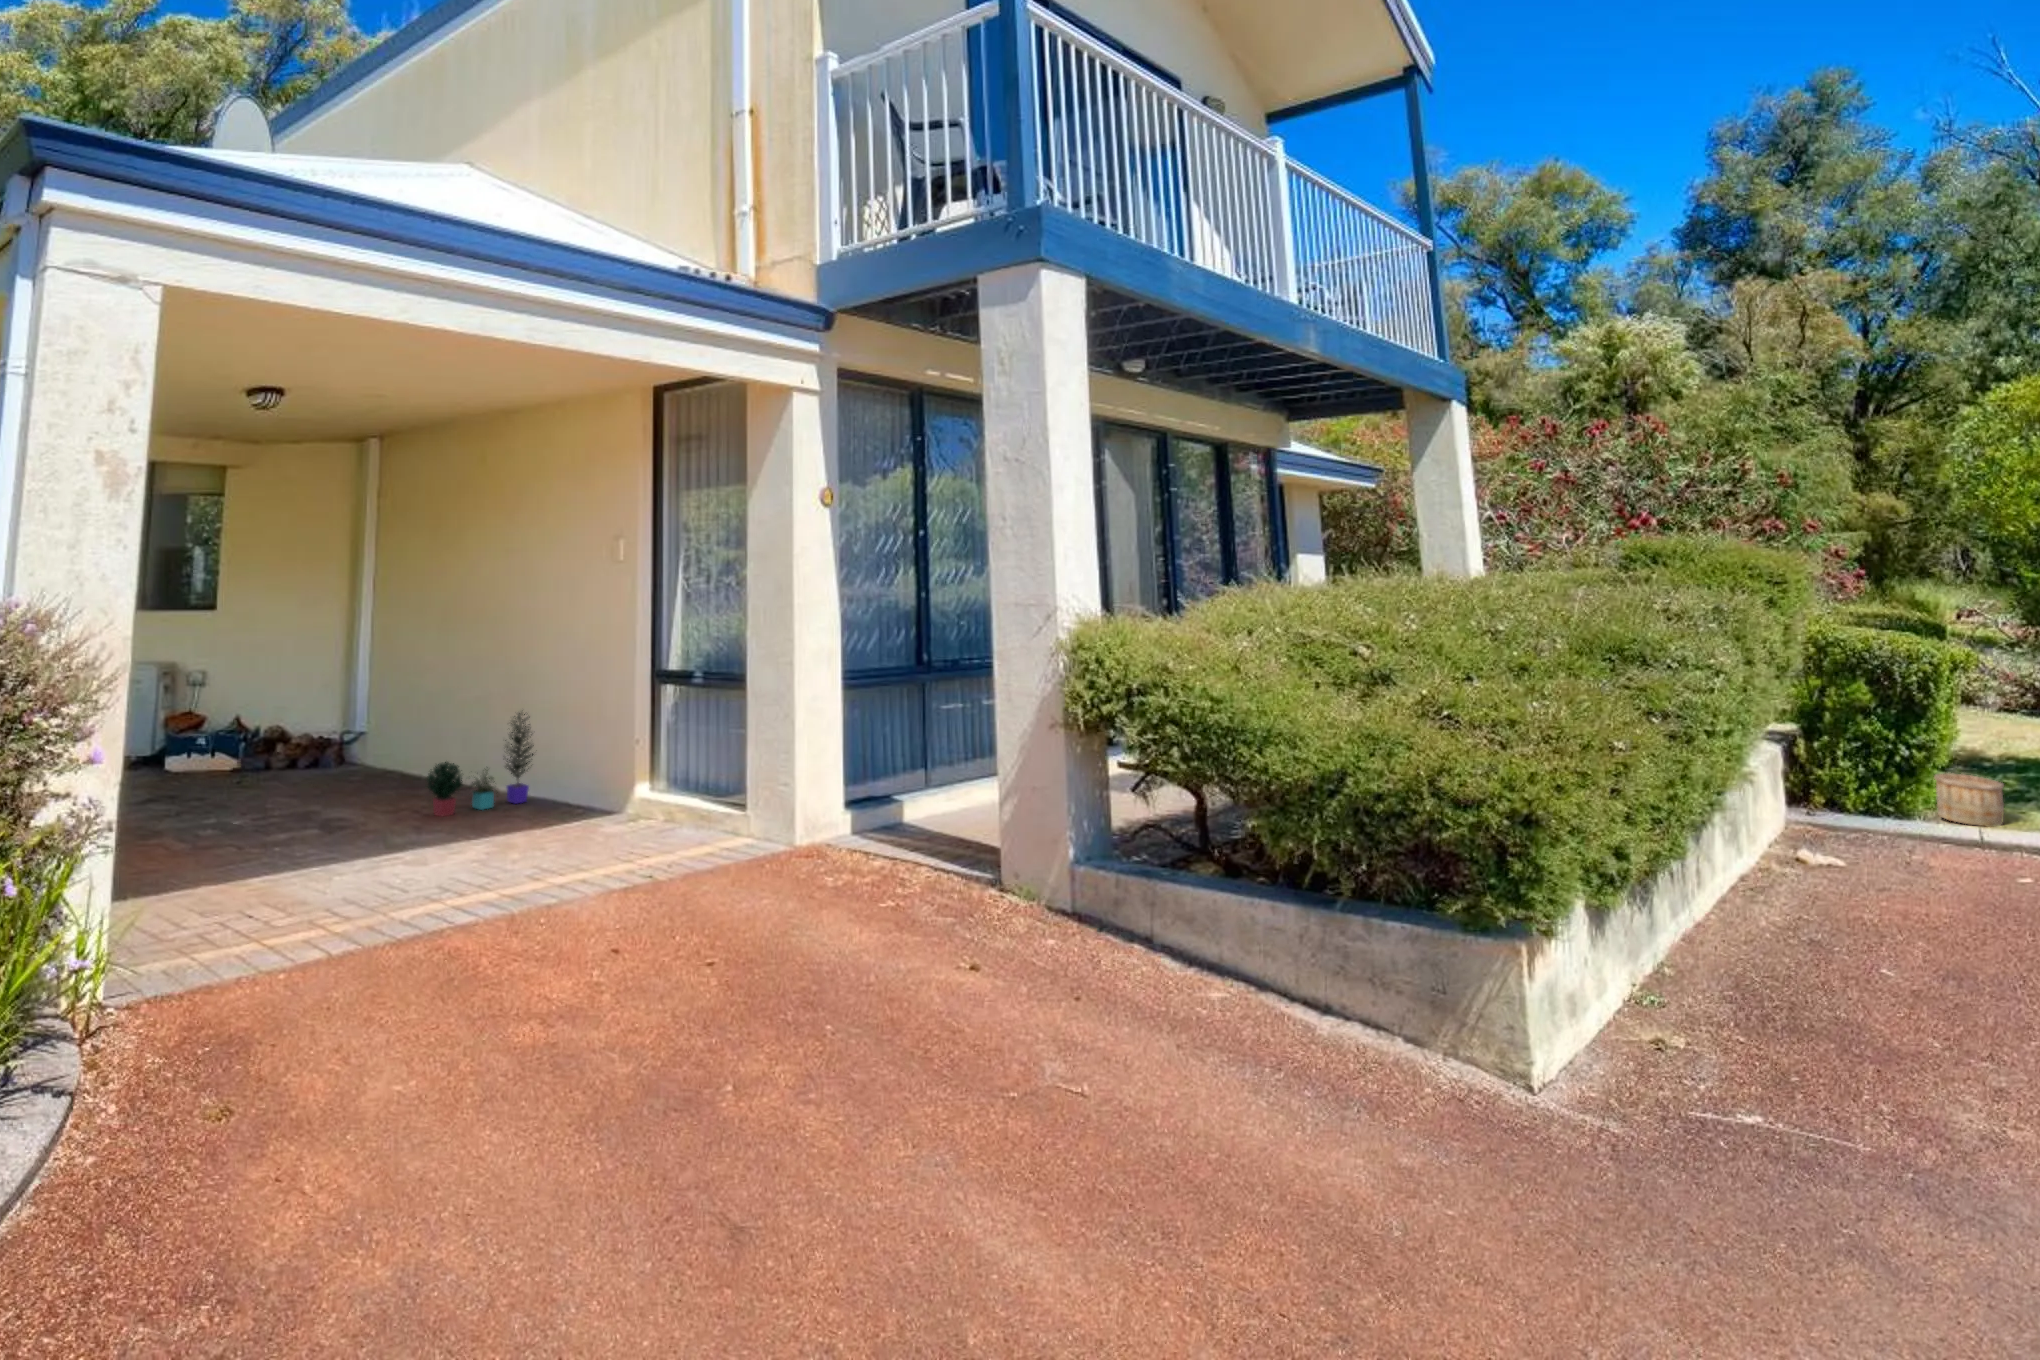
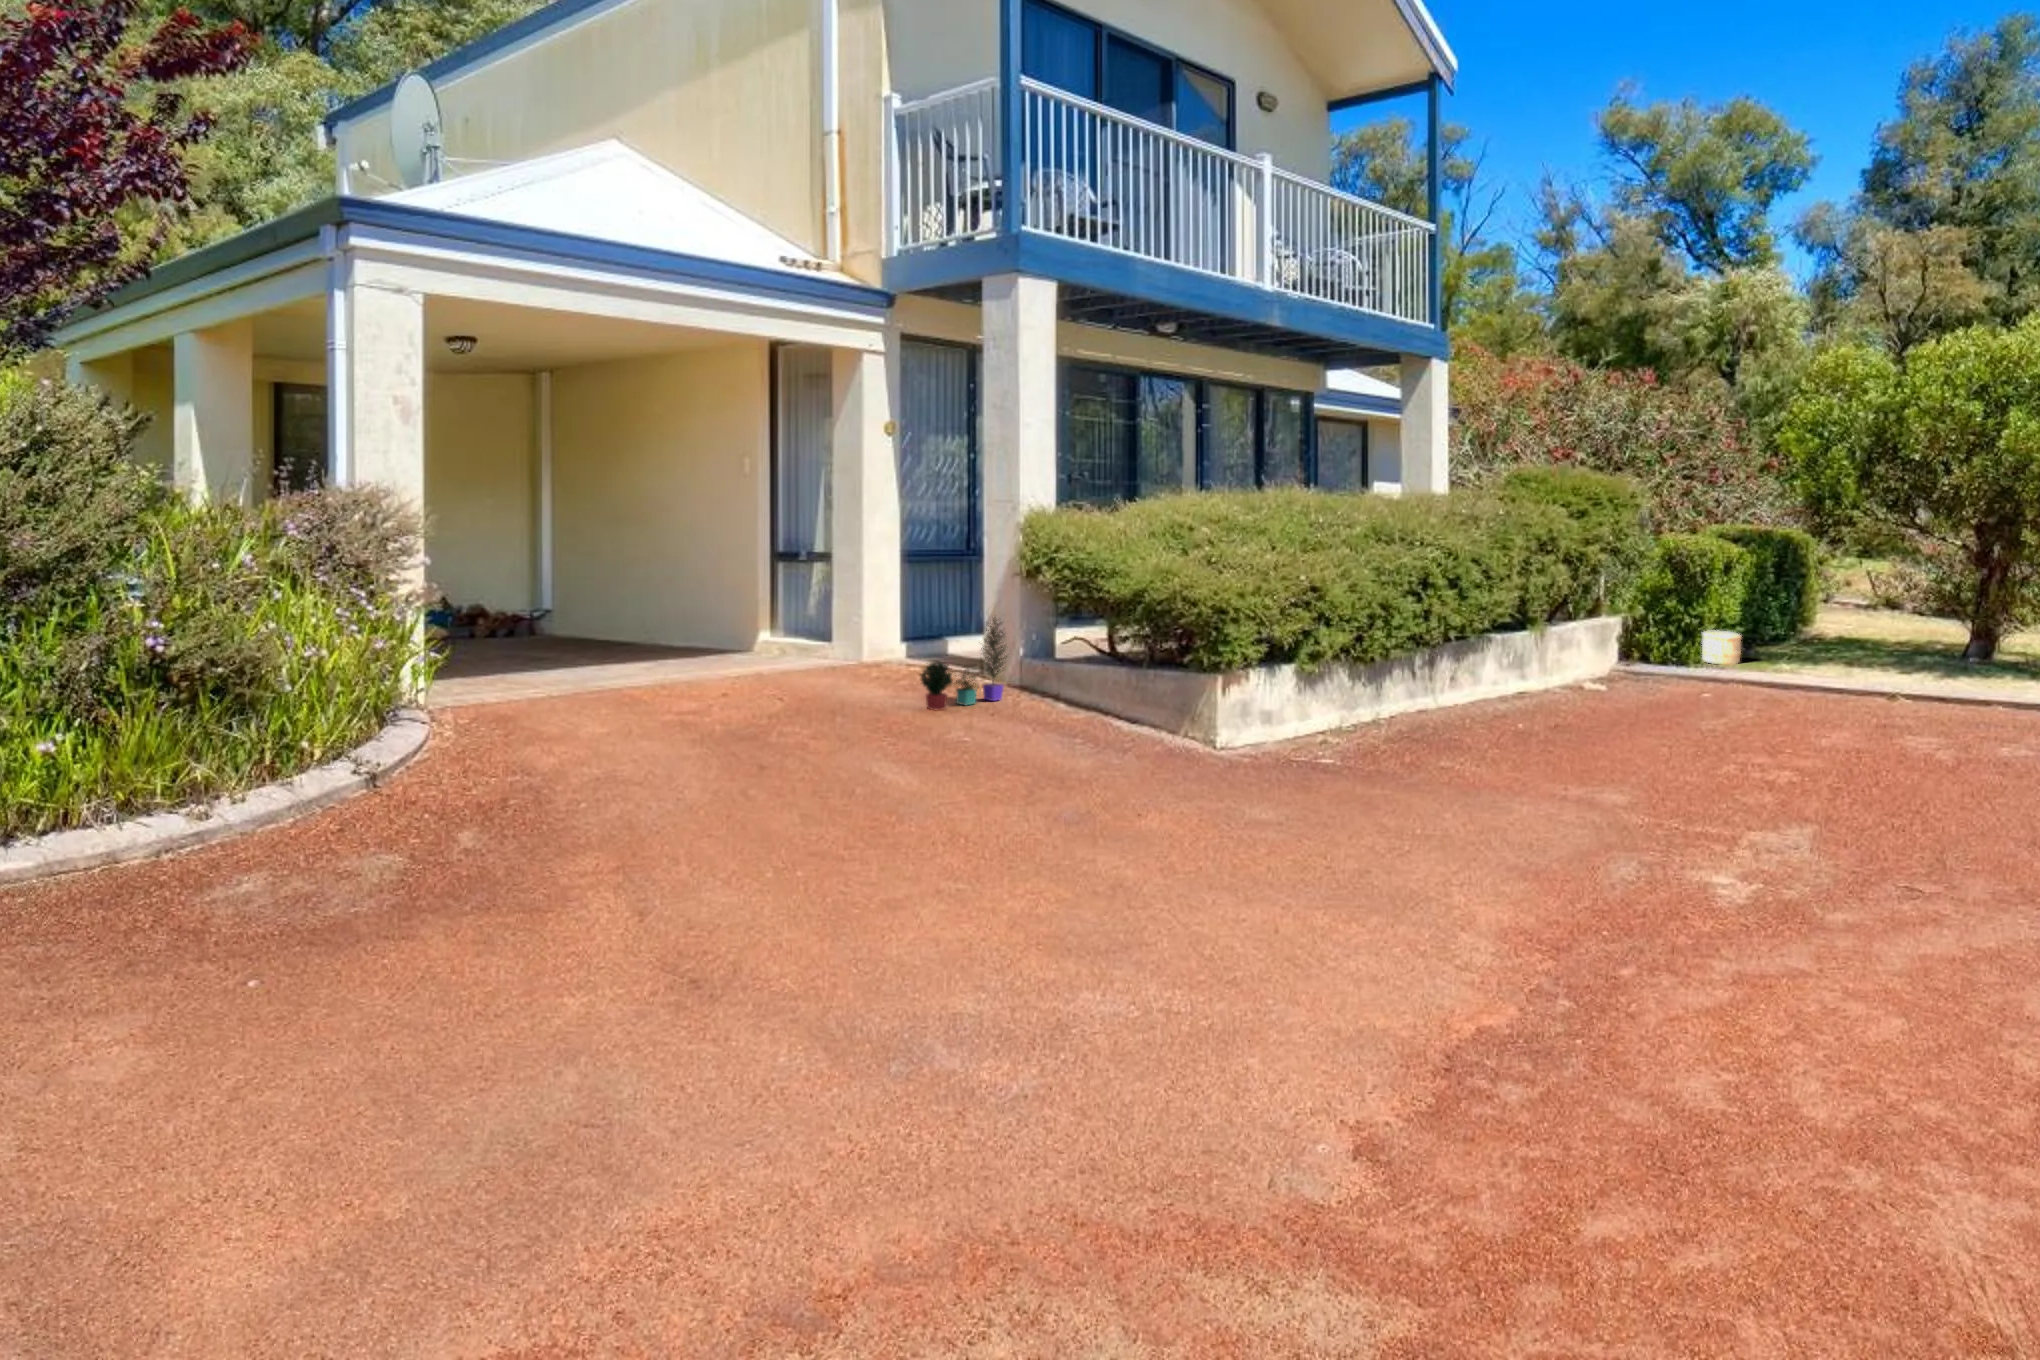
potted plant: present [427,713,534,817] -> present [920,618,1007,710]

